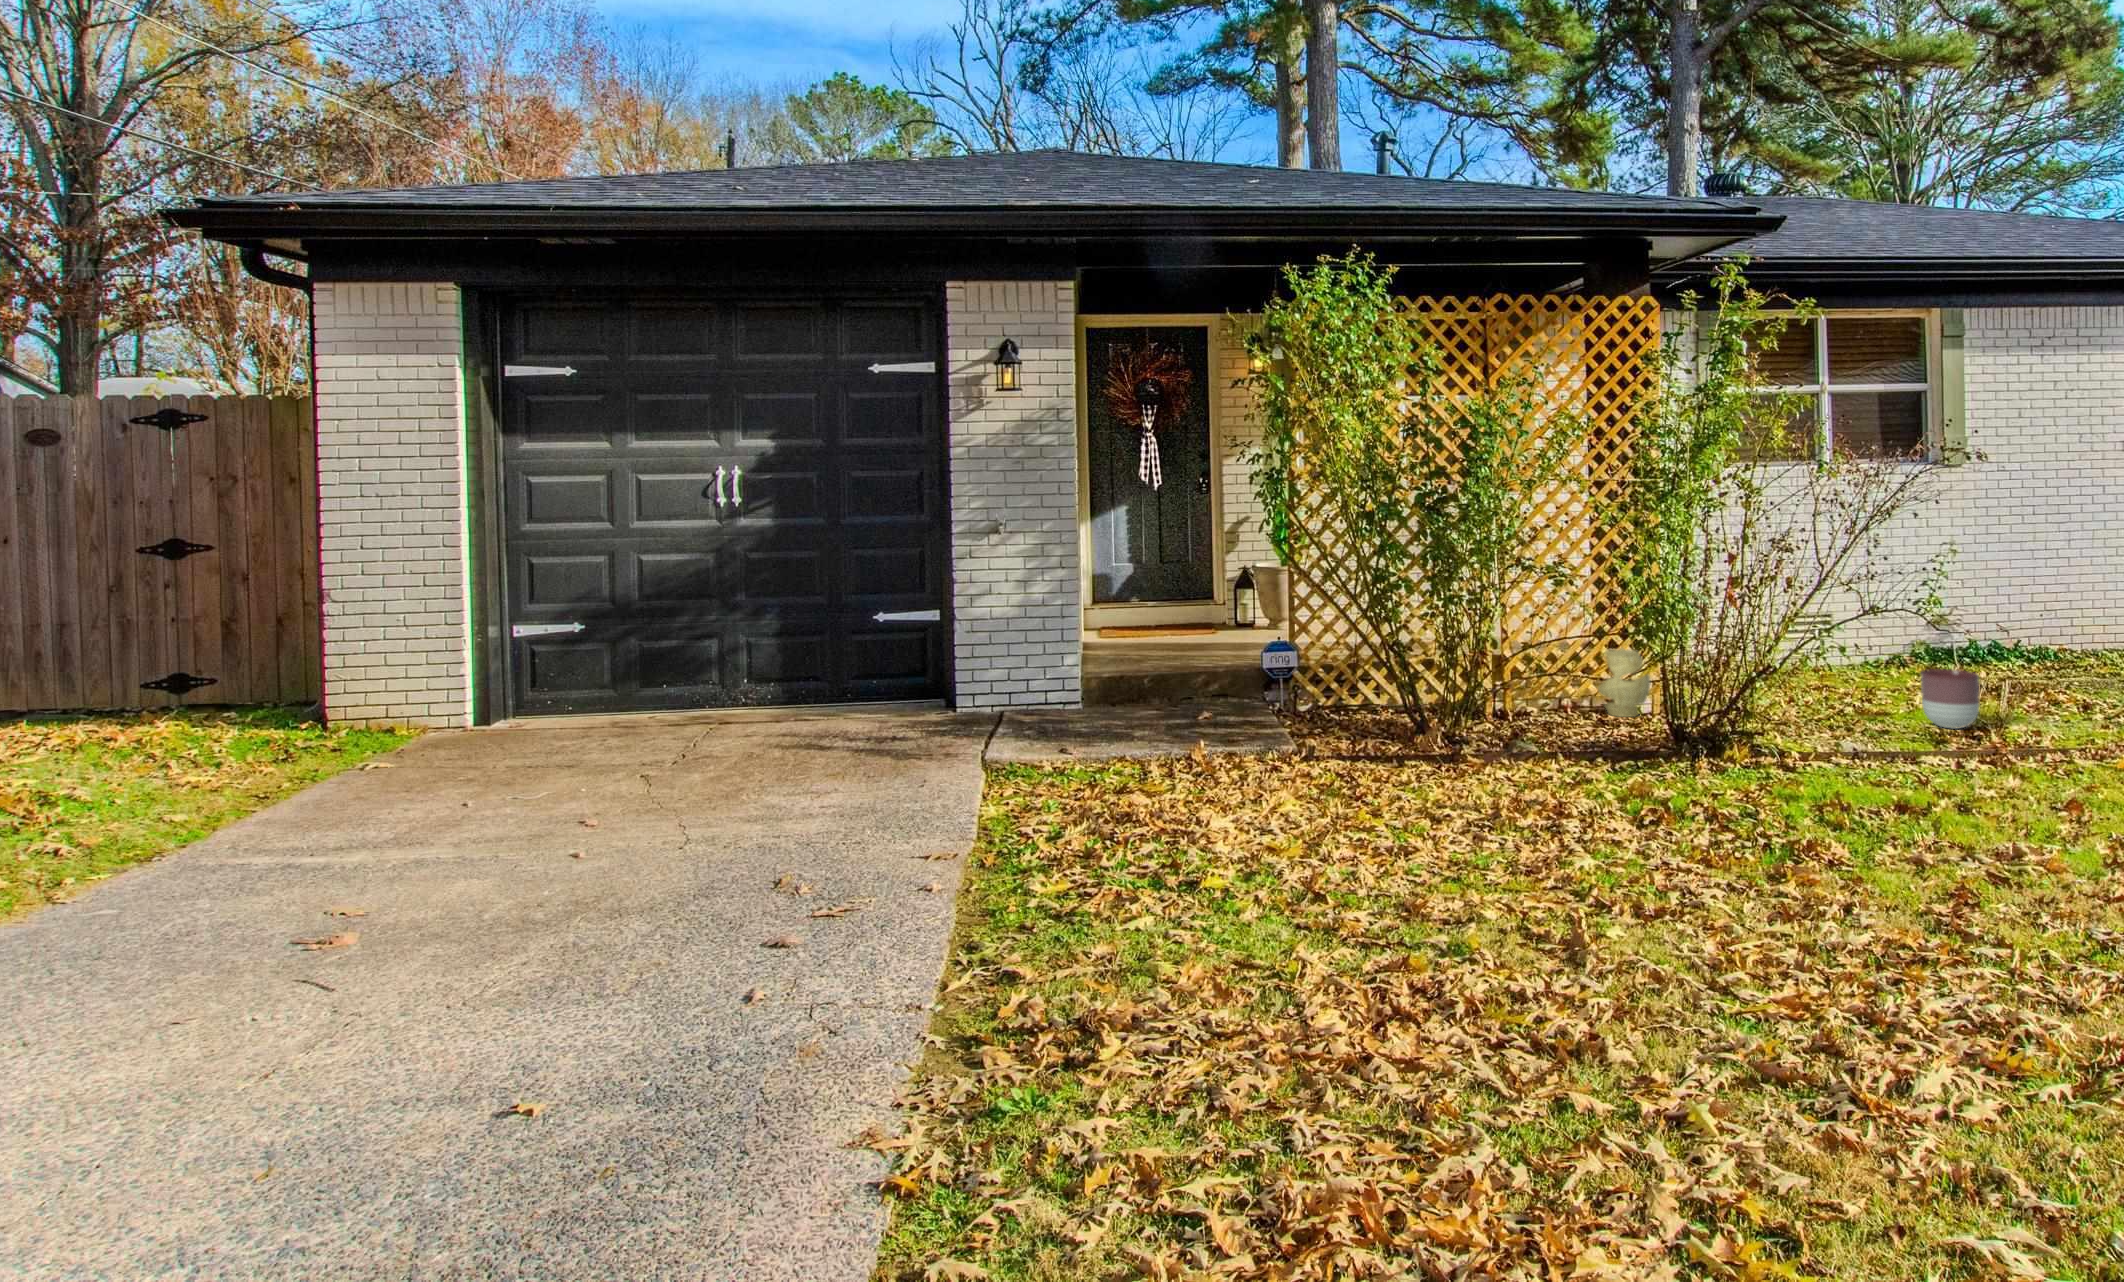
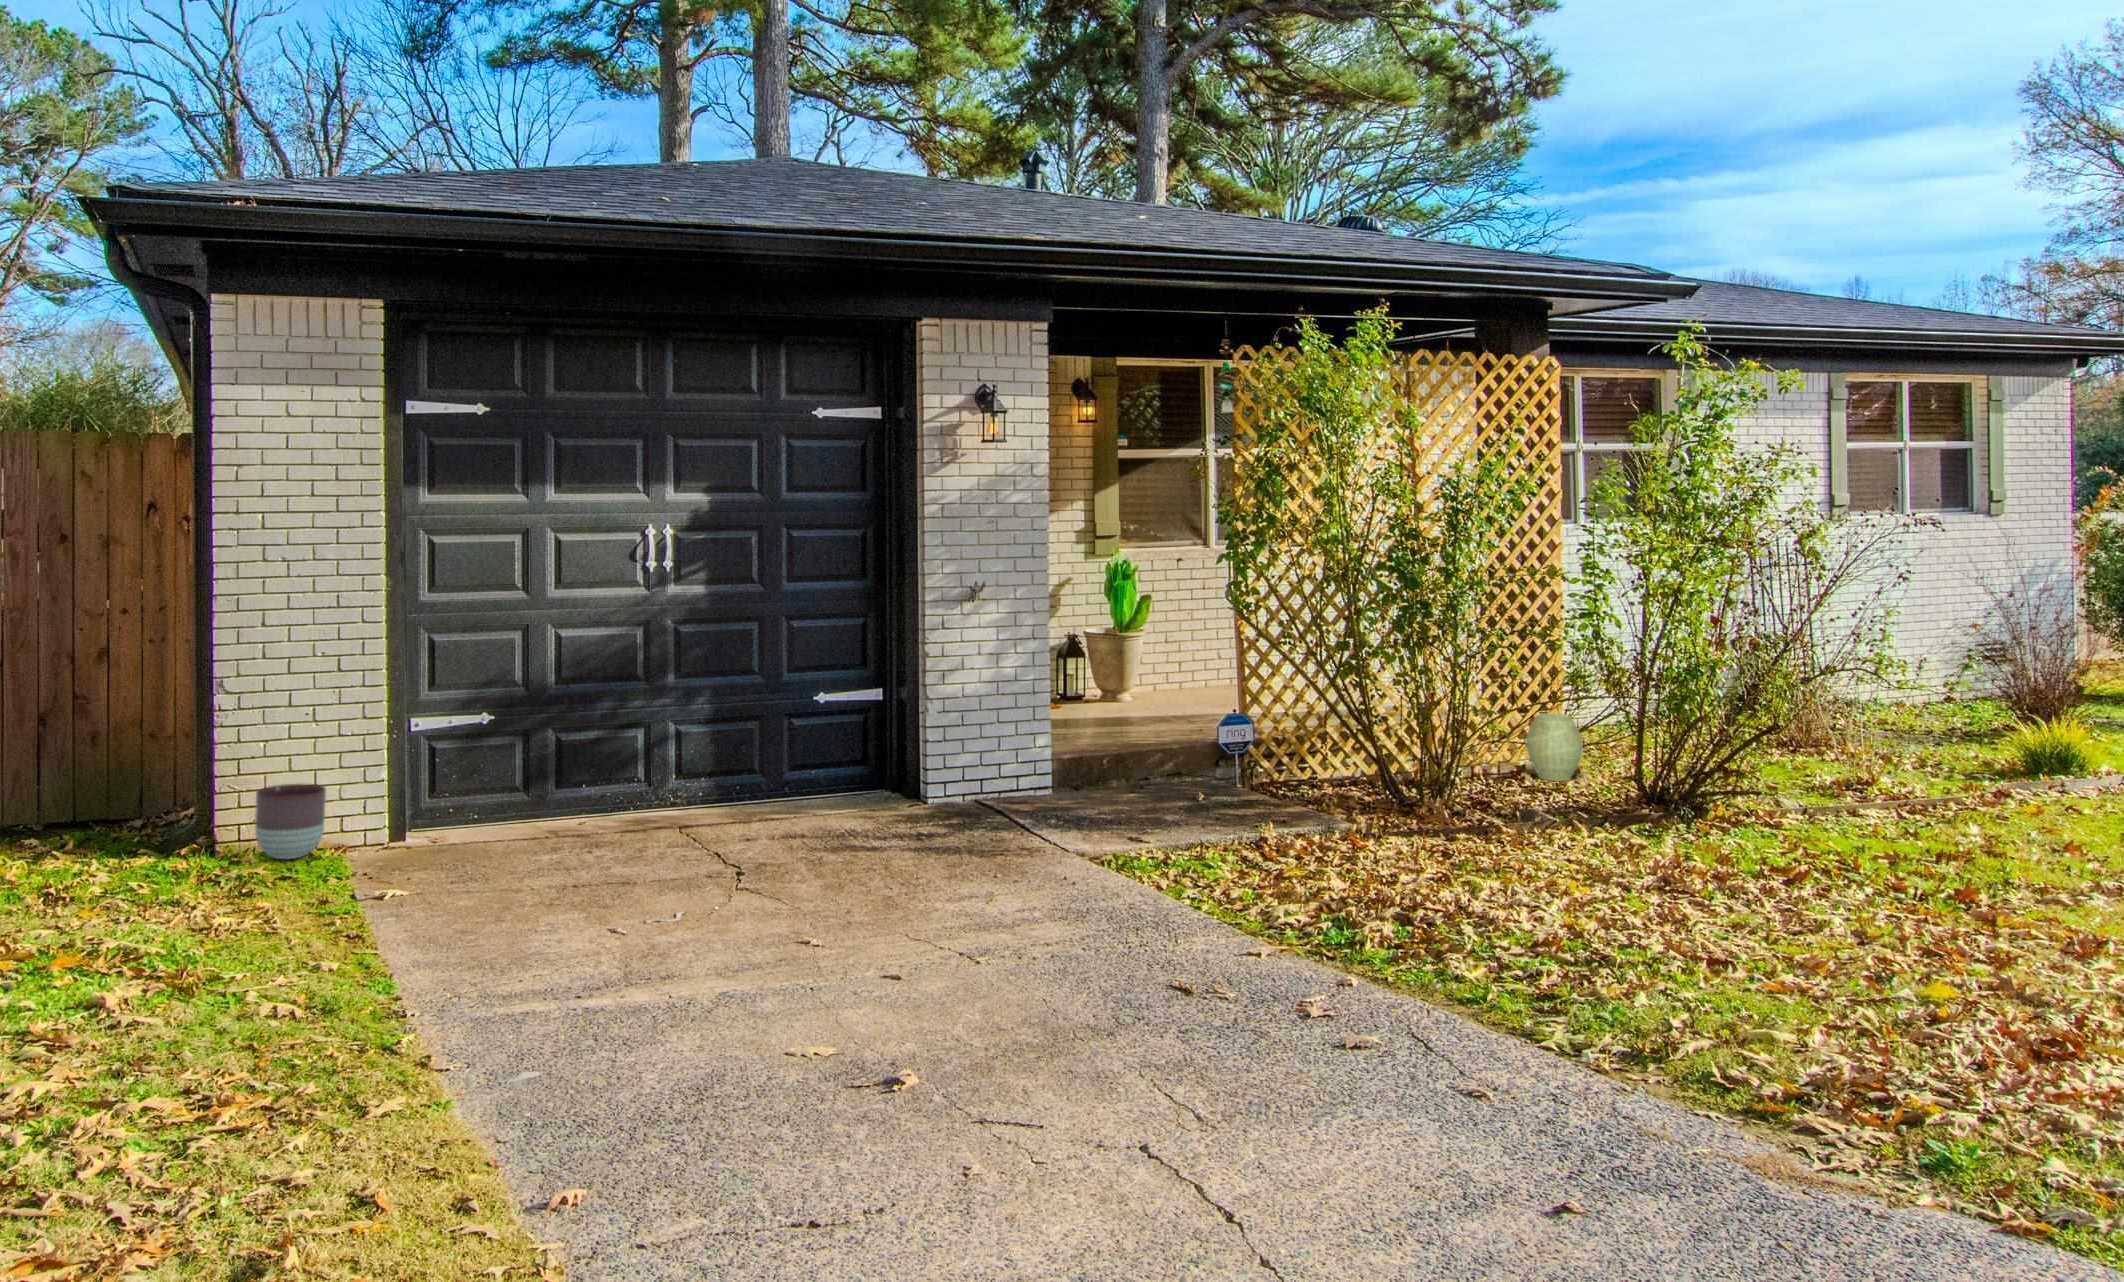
planter: present [1921,669,1980,729] -> present [255,784,326,859]

